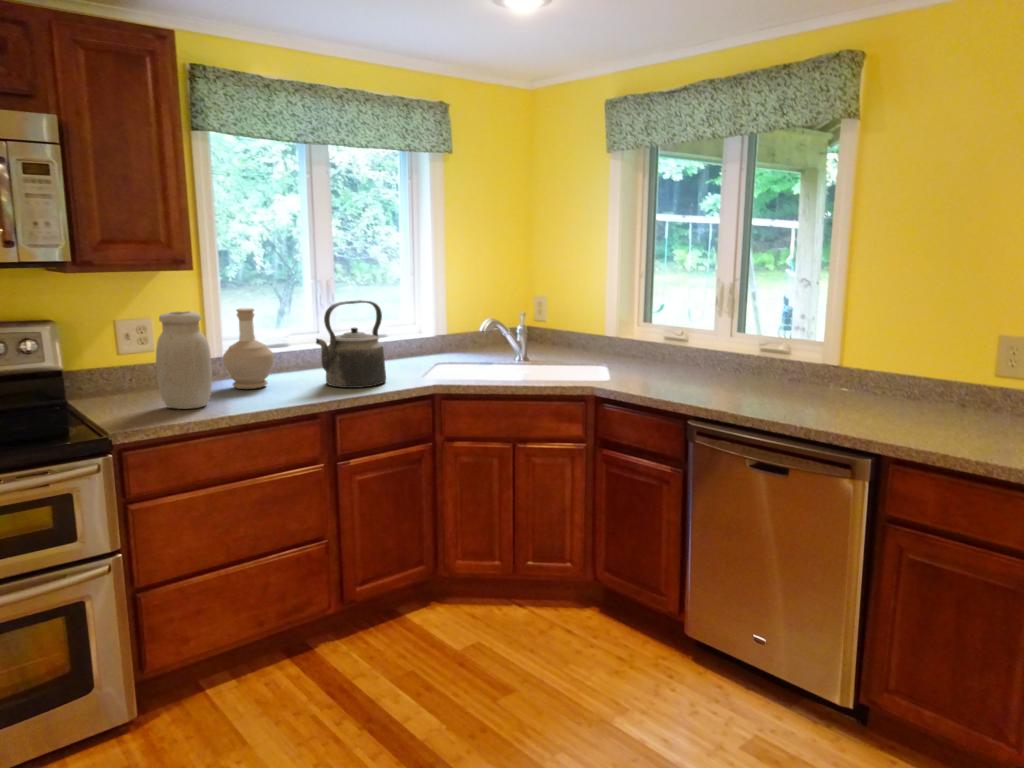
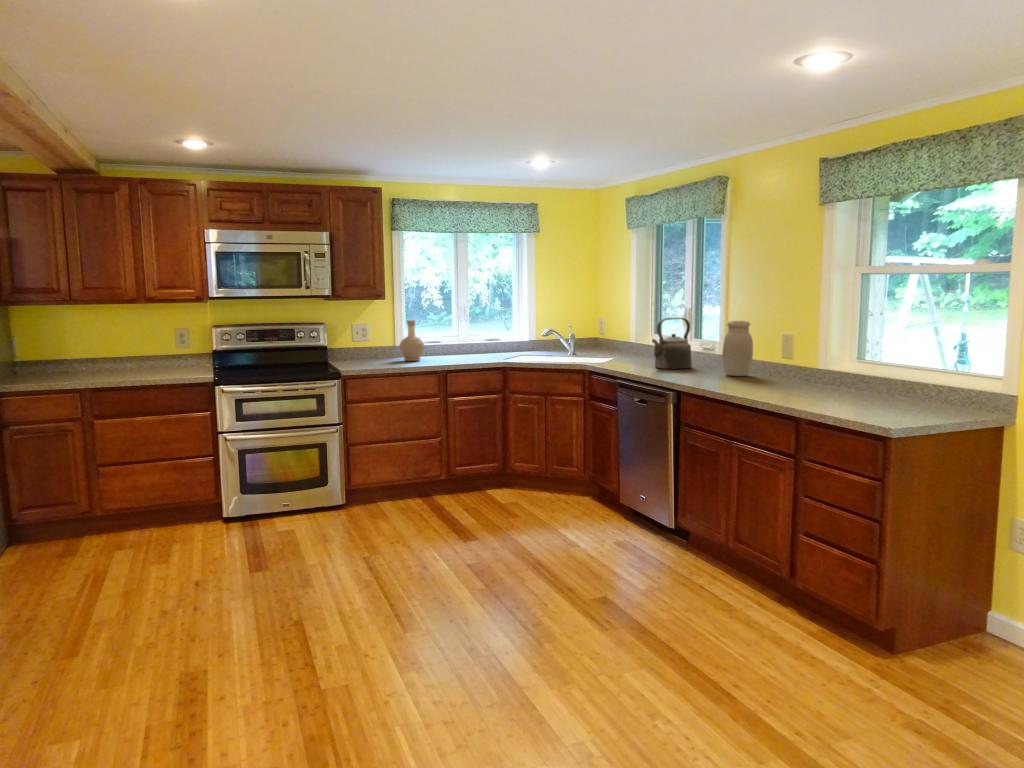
kettle: present [316,300,386,388] -> present [652,318,692,369]
jar: present [156,311,212,409] -> present [722,321,753,376]

